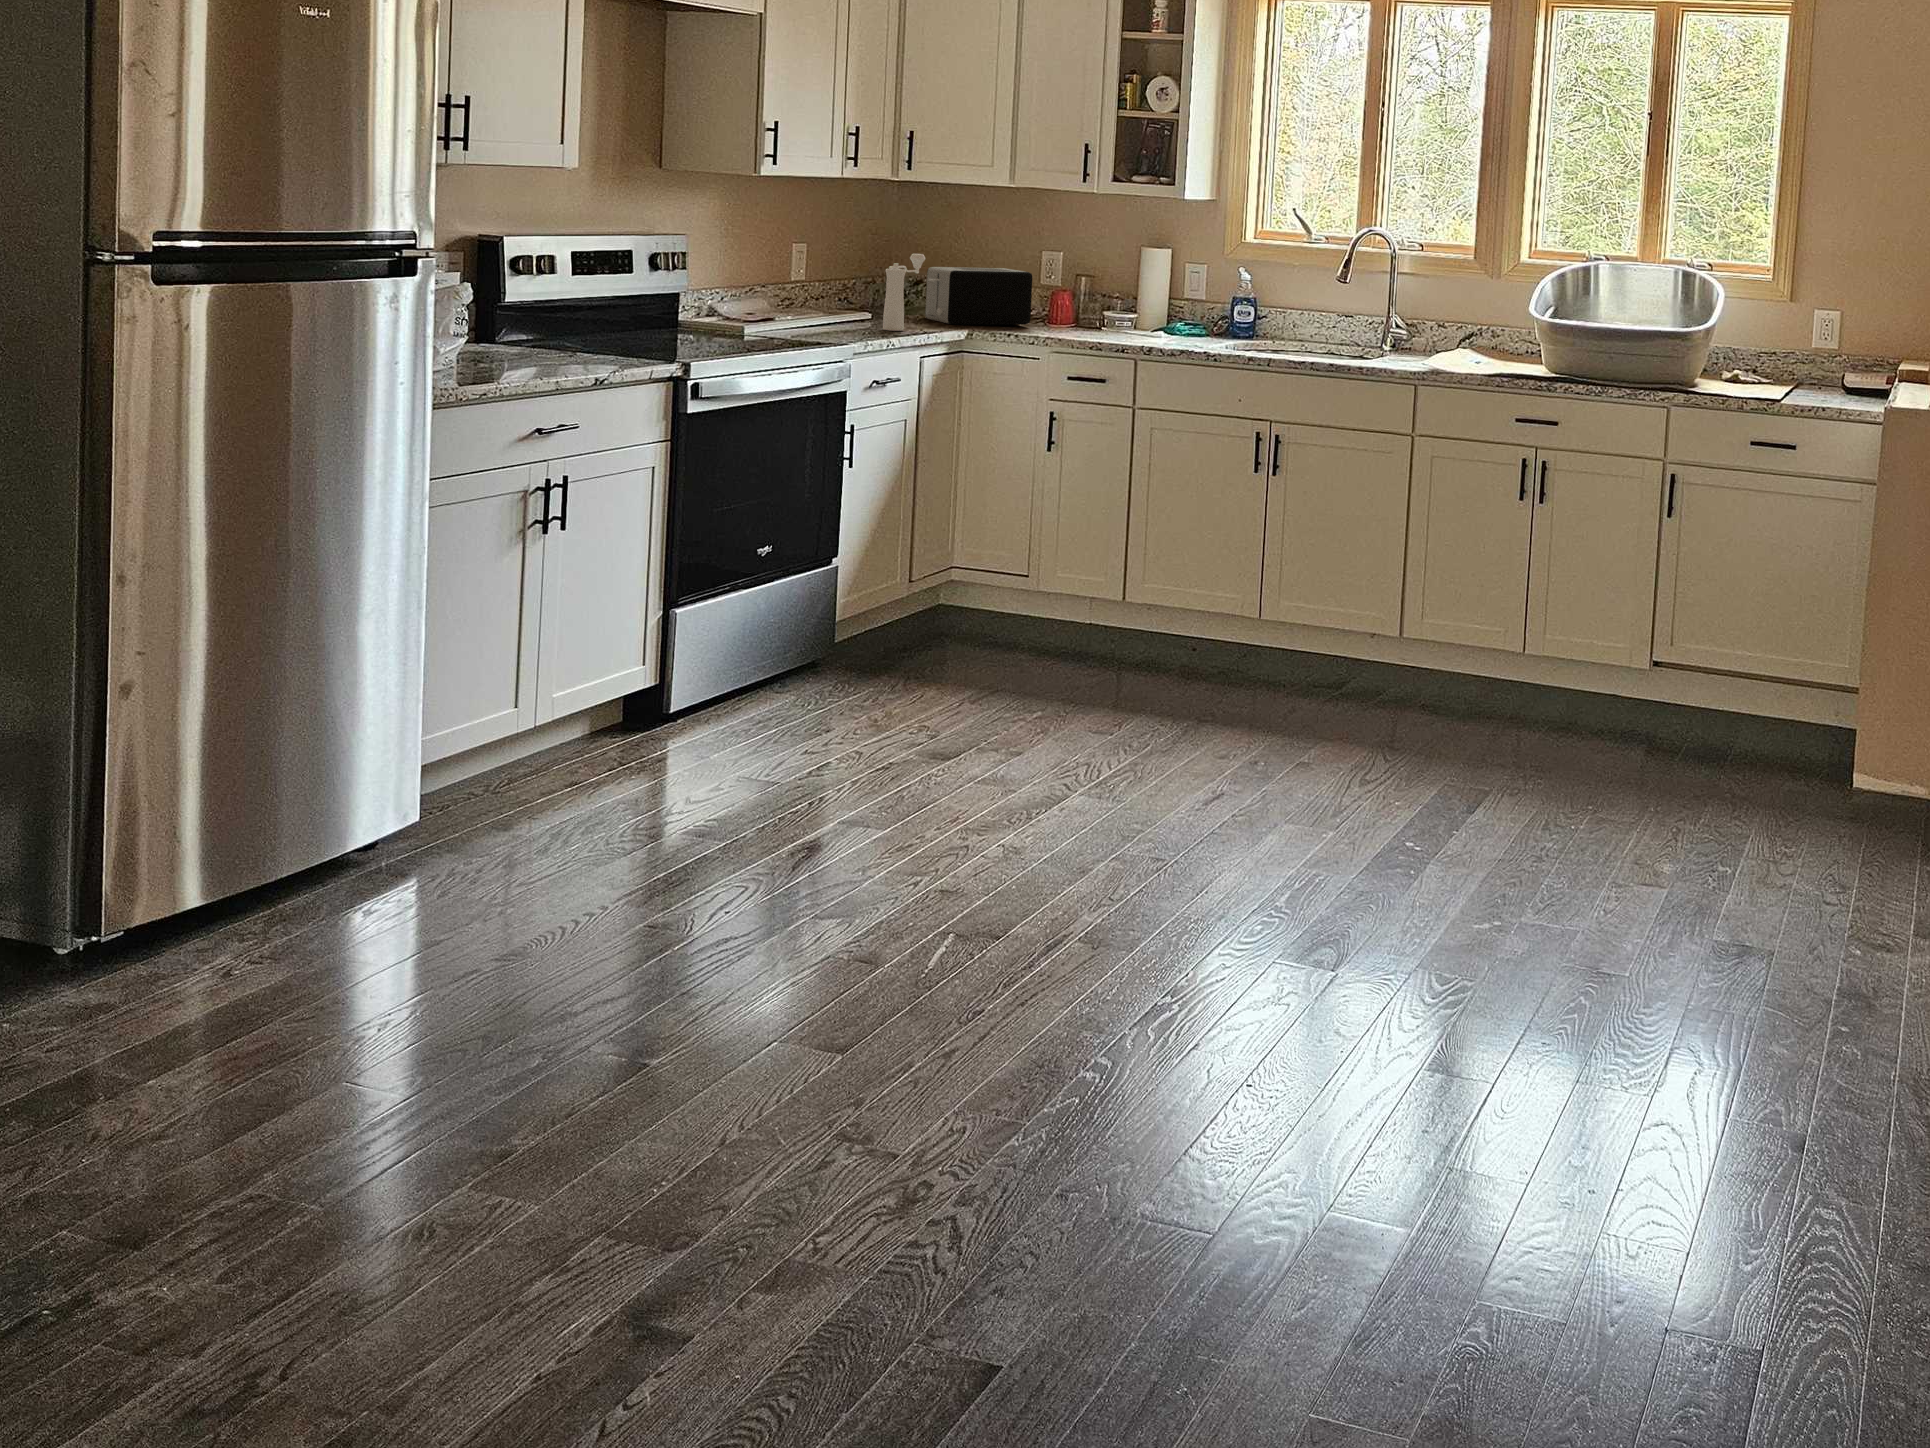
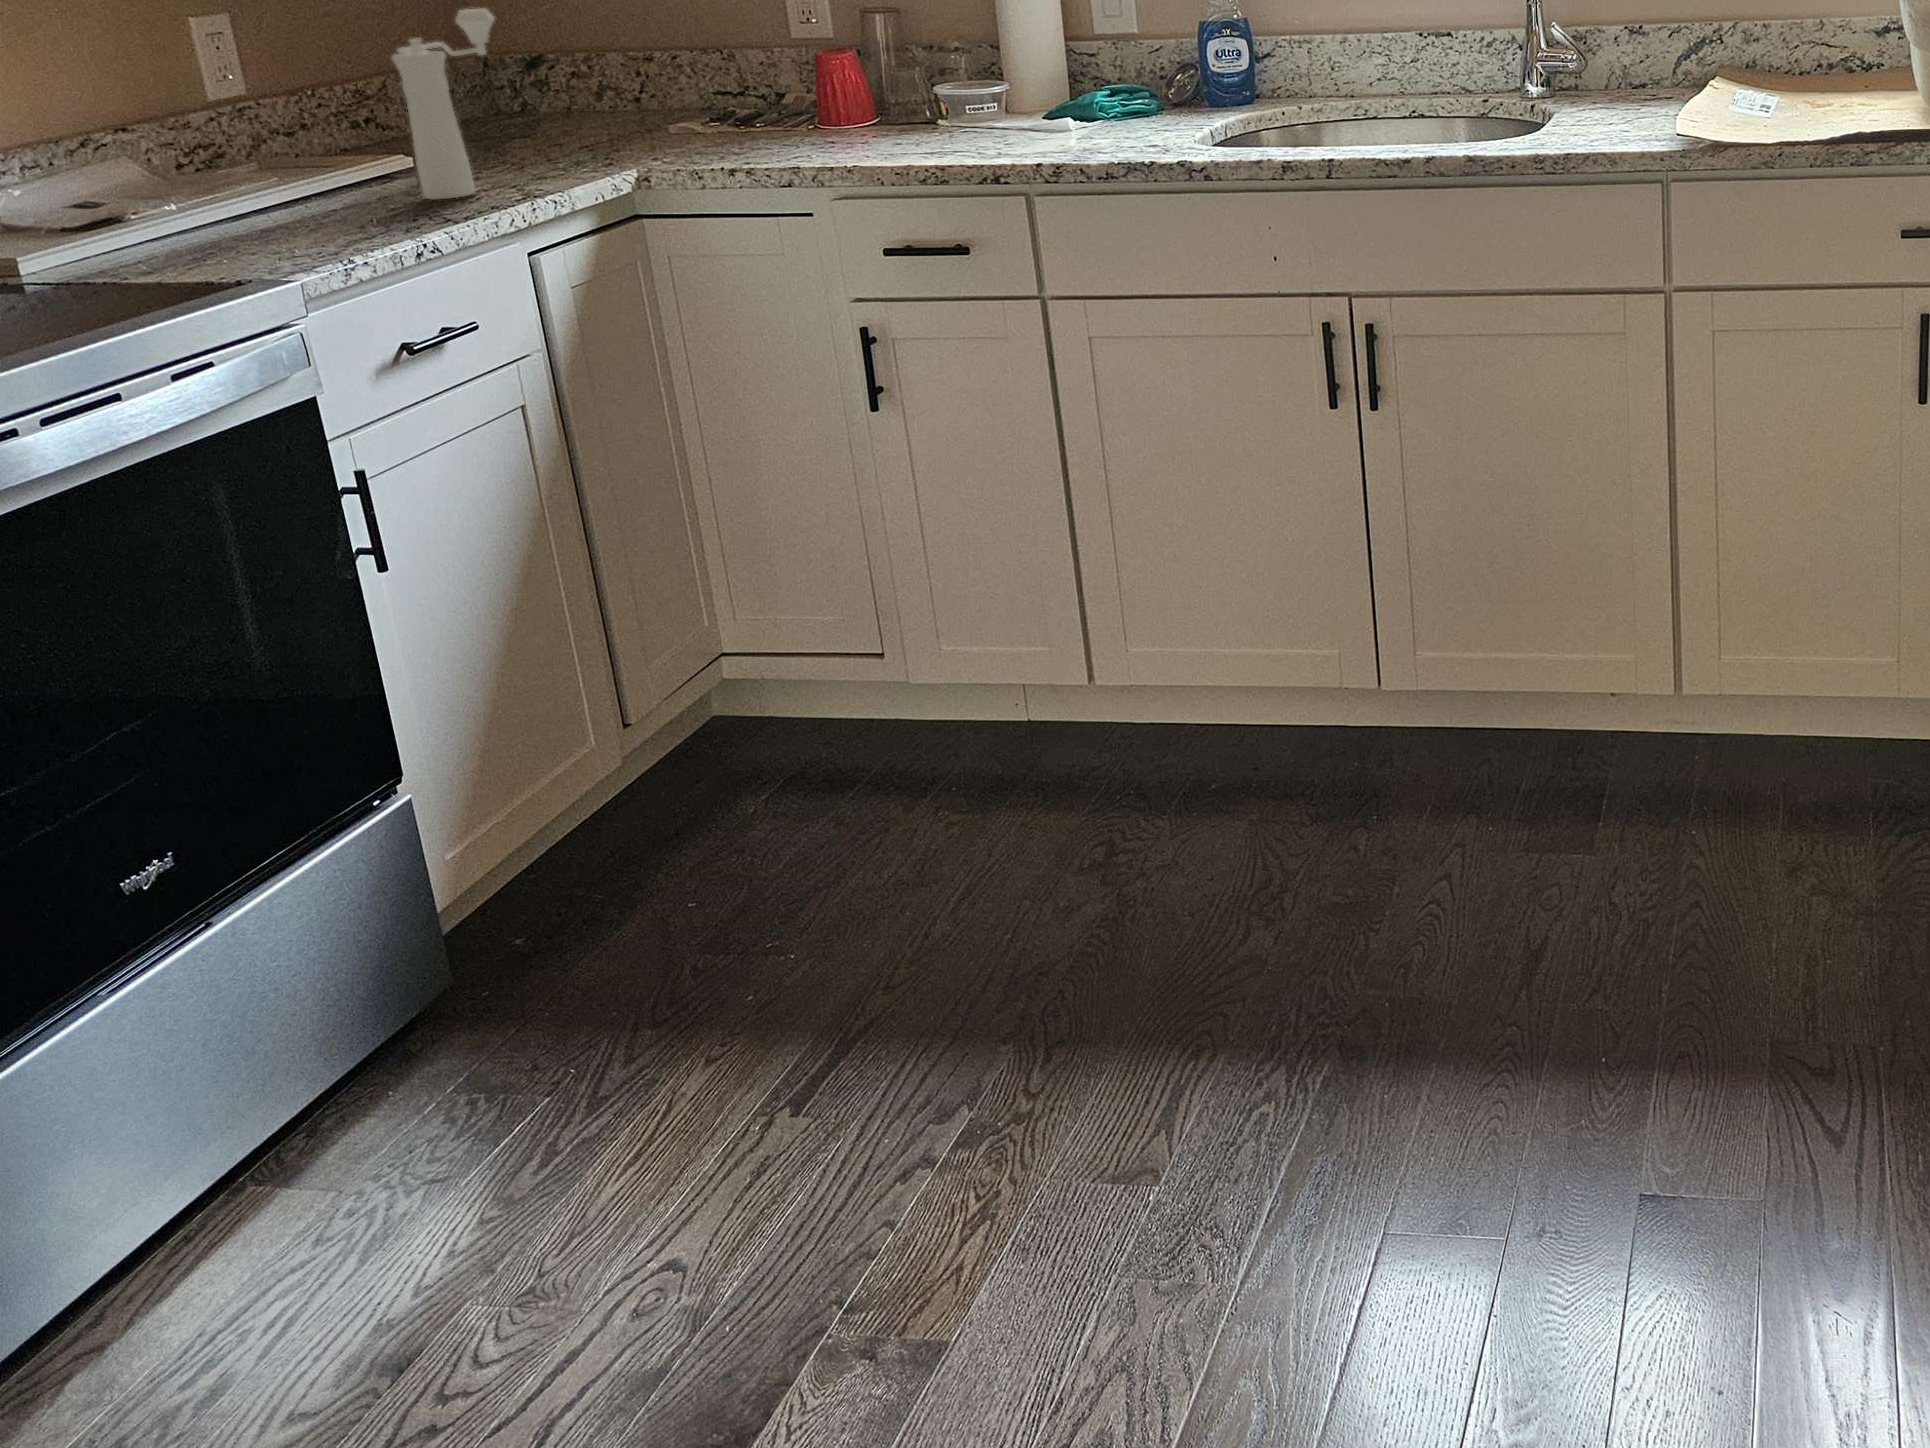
toaster: present [925,267,1032,325] -> none [532,15,782,153]

